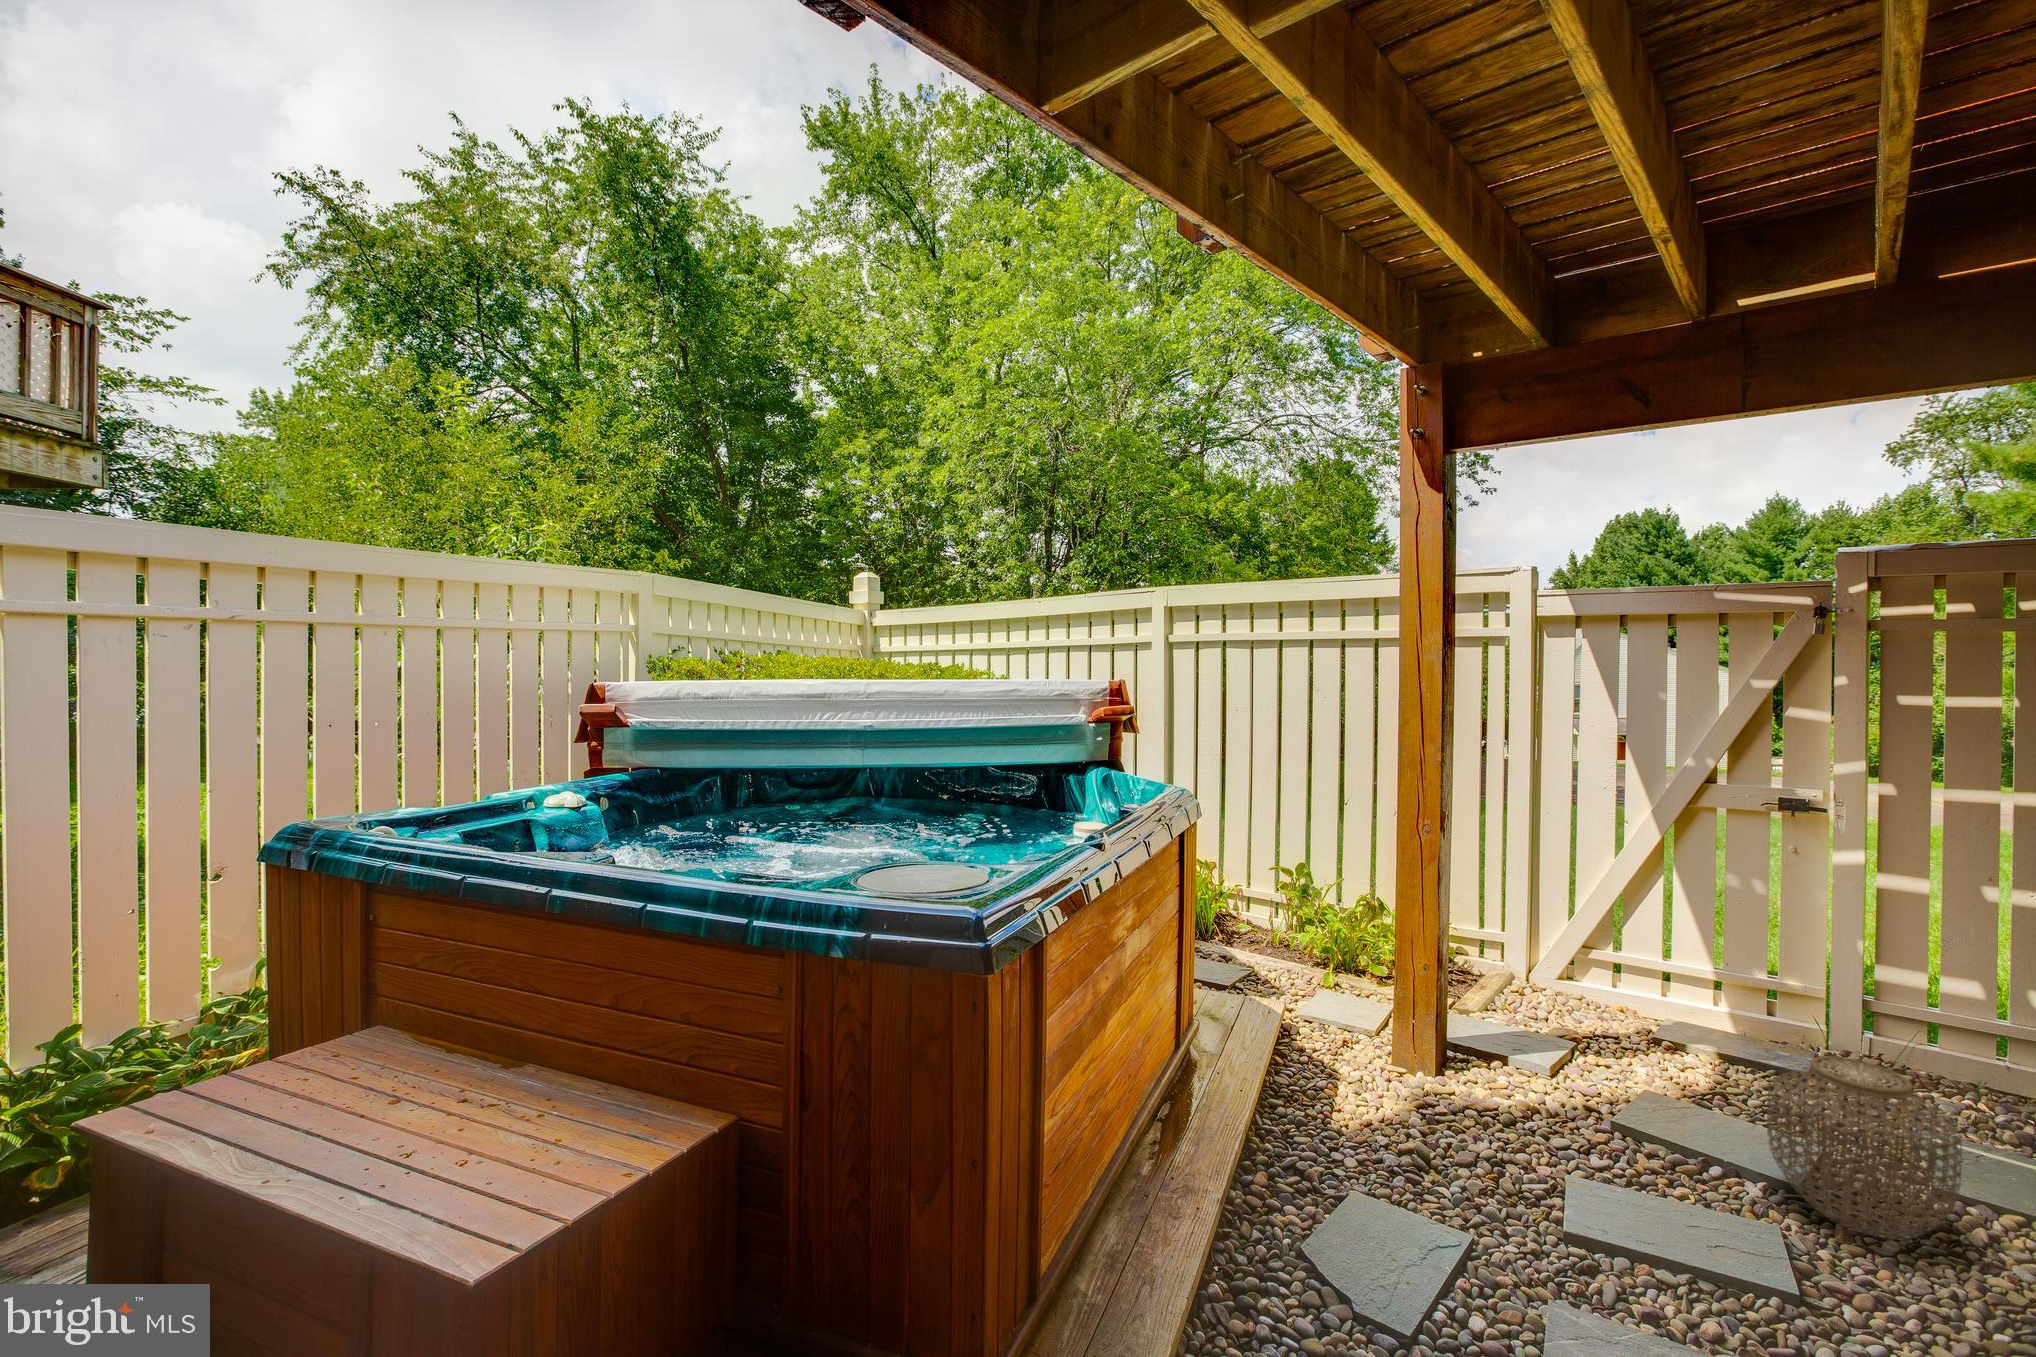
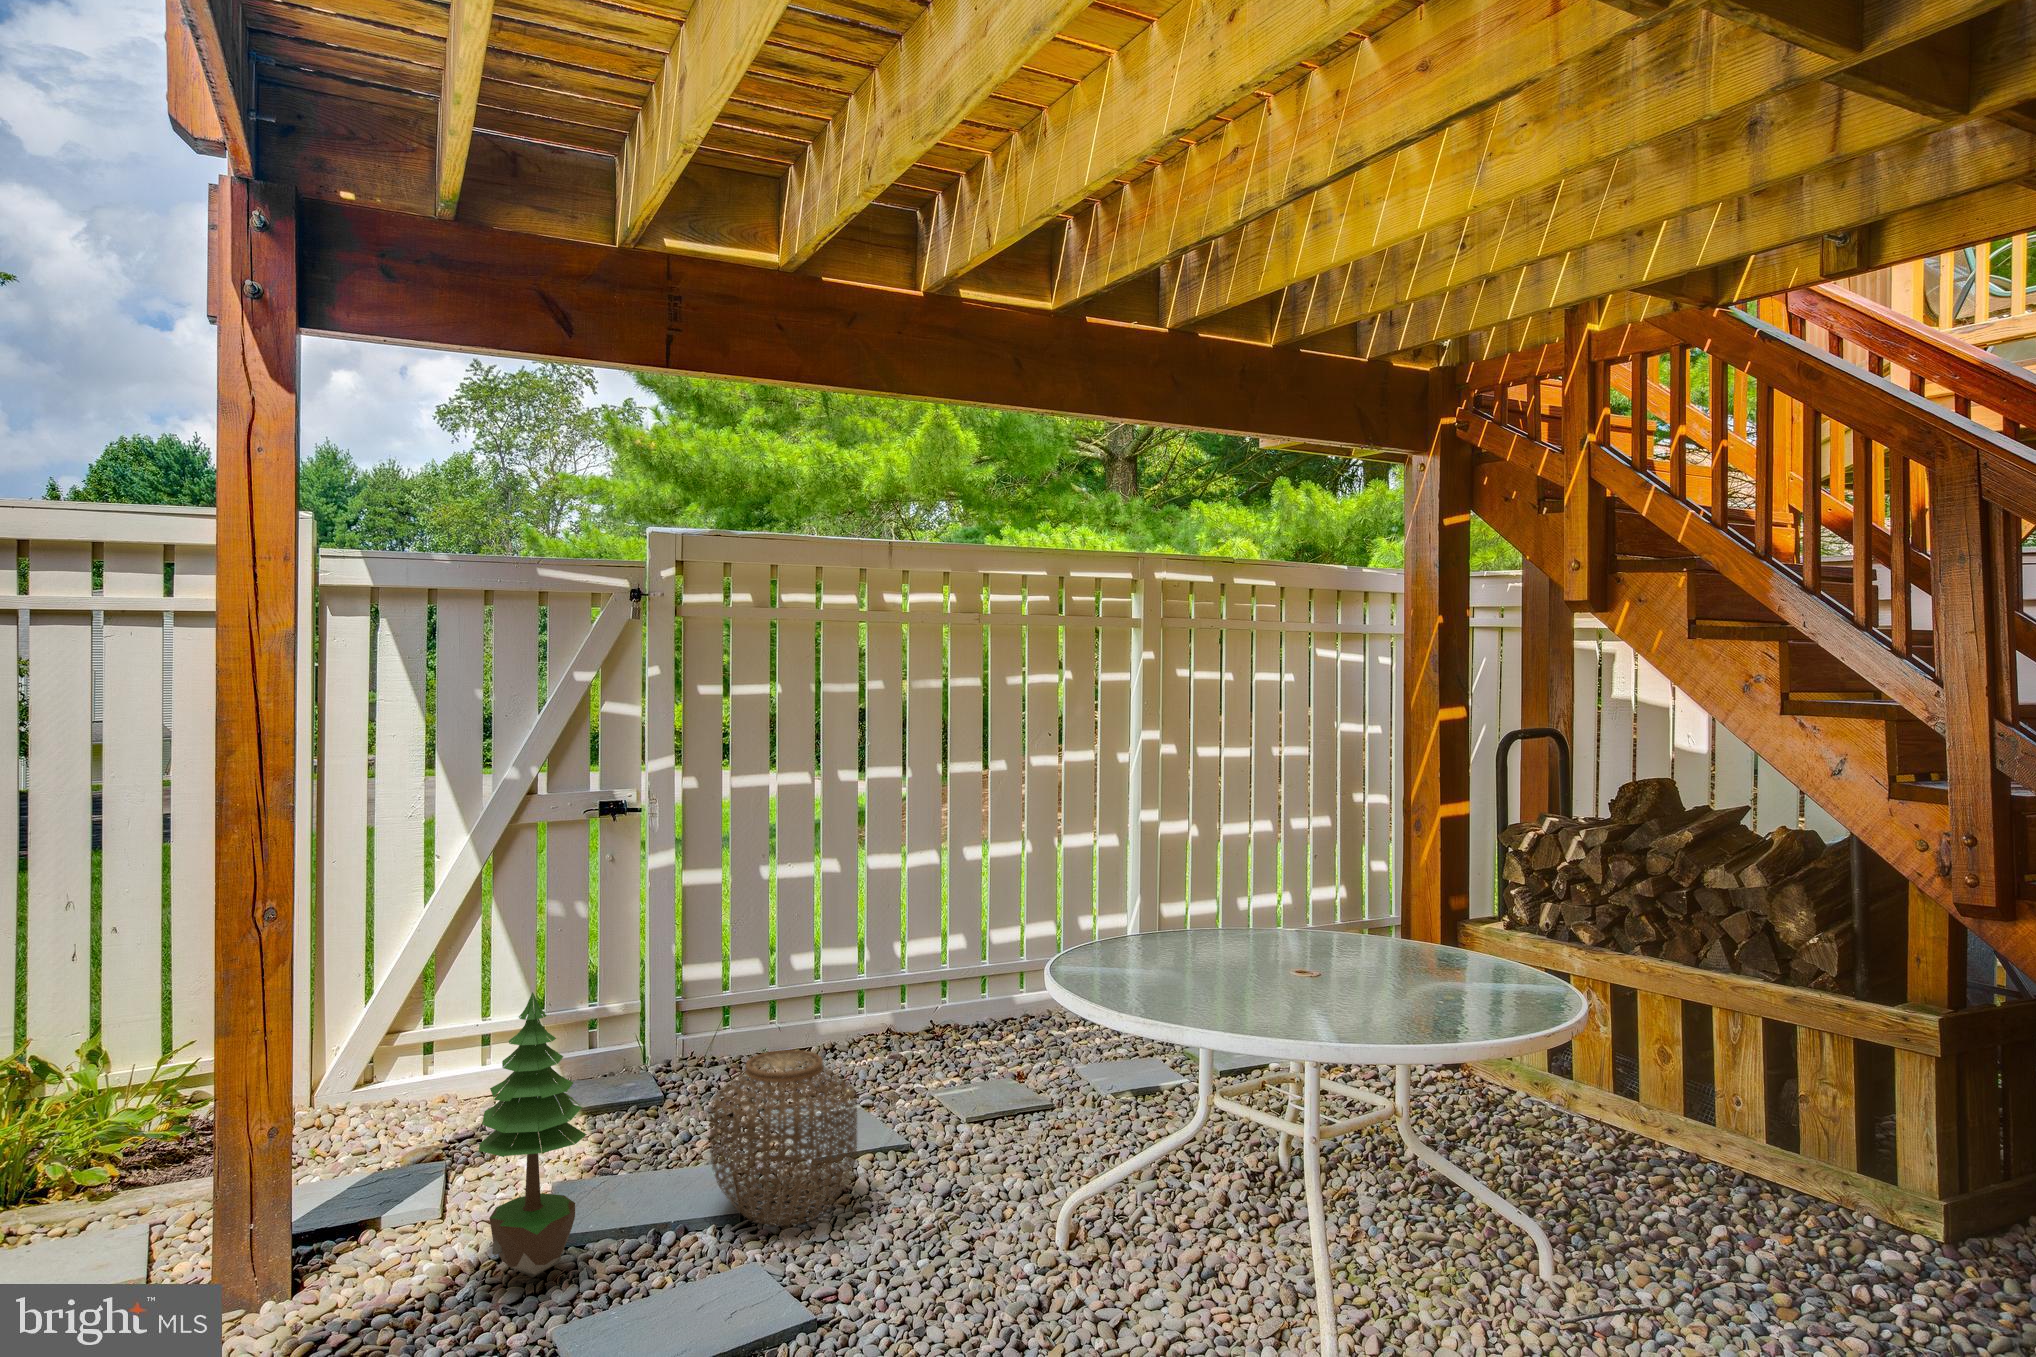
potted tree: none [1537,928,1627,1140] -> present [478,992,587,1278]

